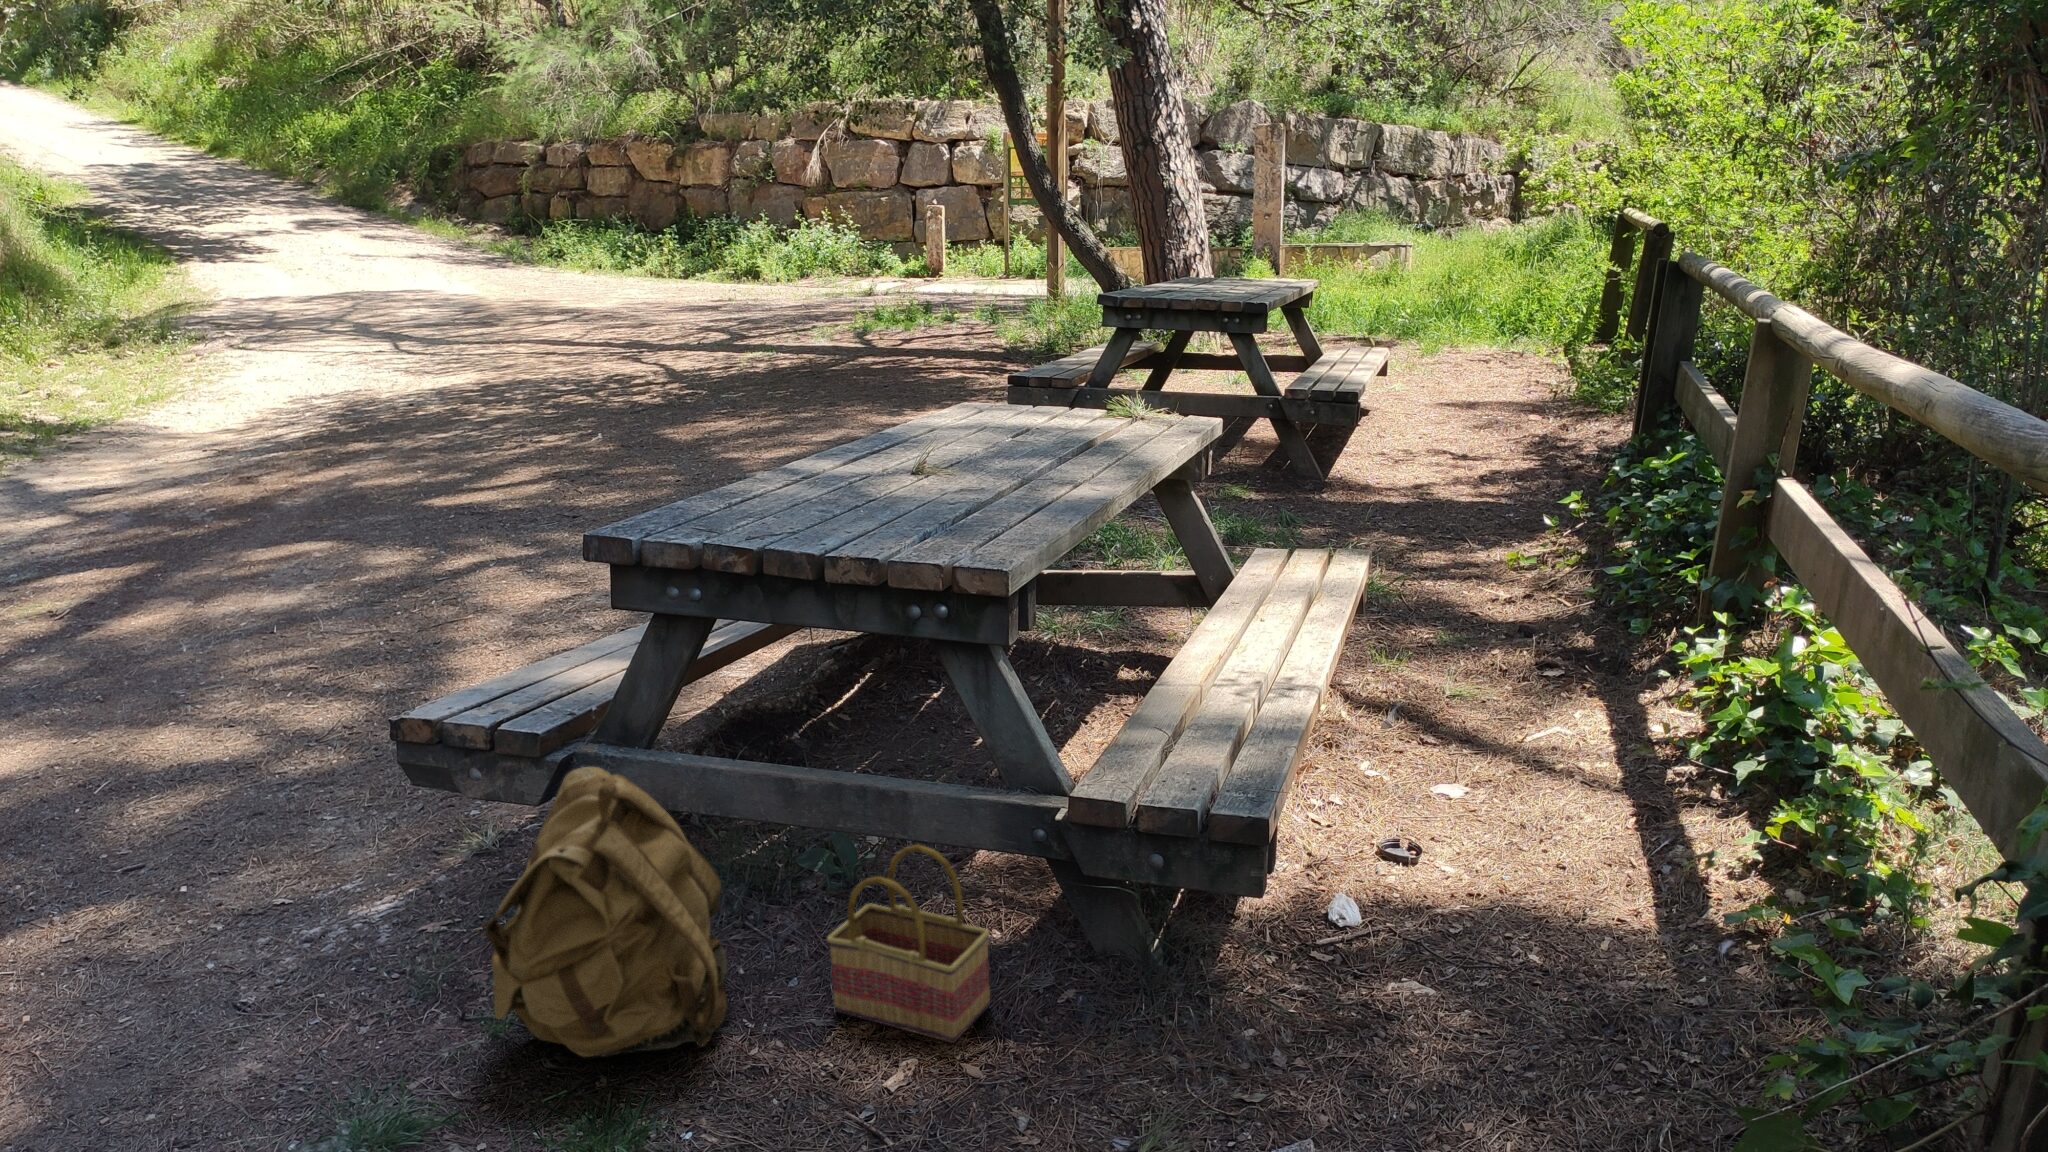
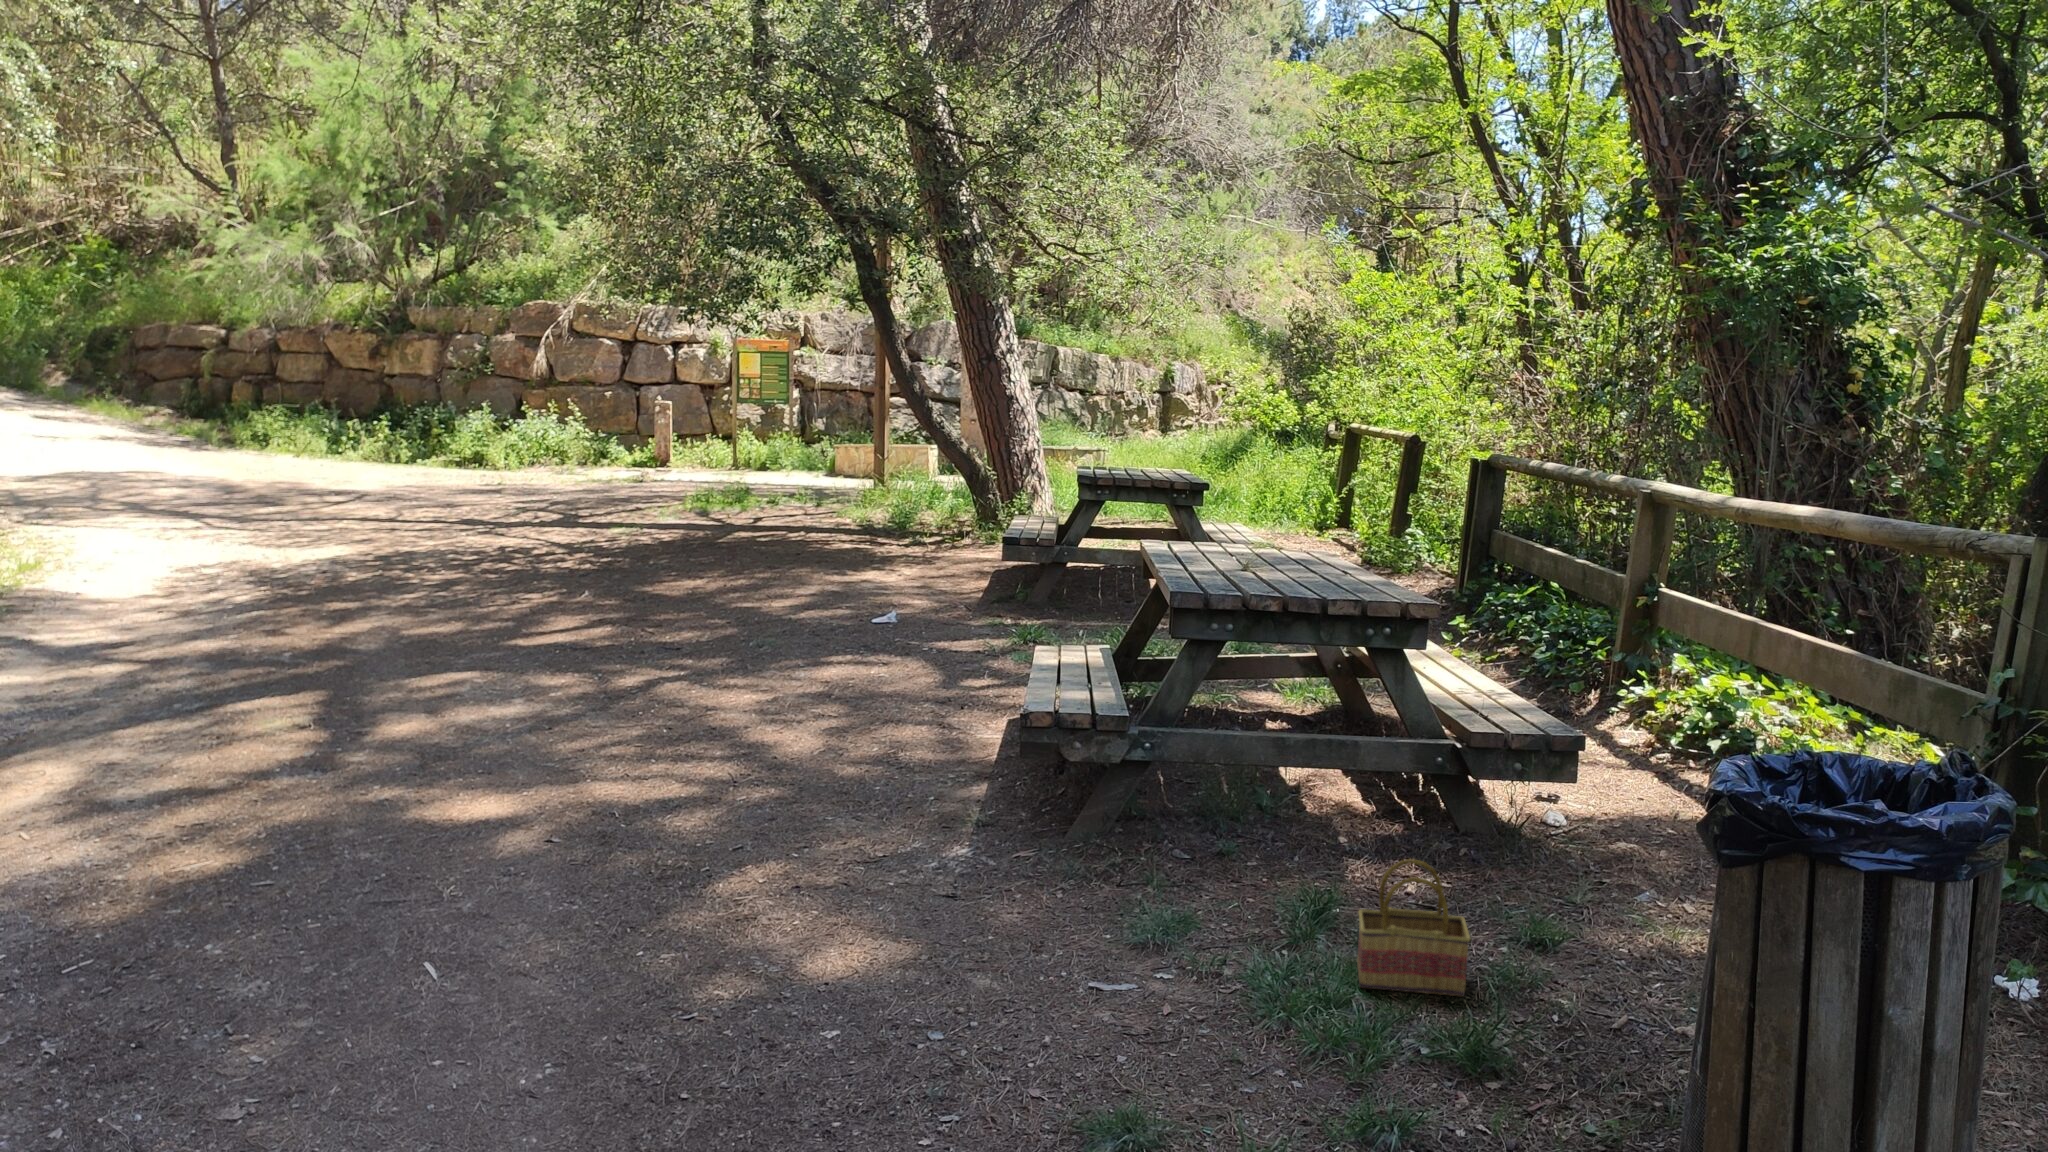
backpack: present [477,767,728,1057] -> none [1149,806,1326,1027]

